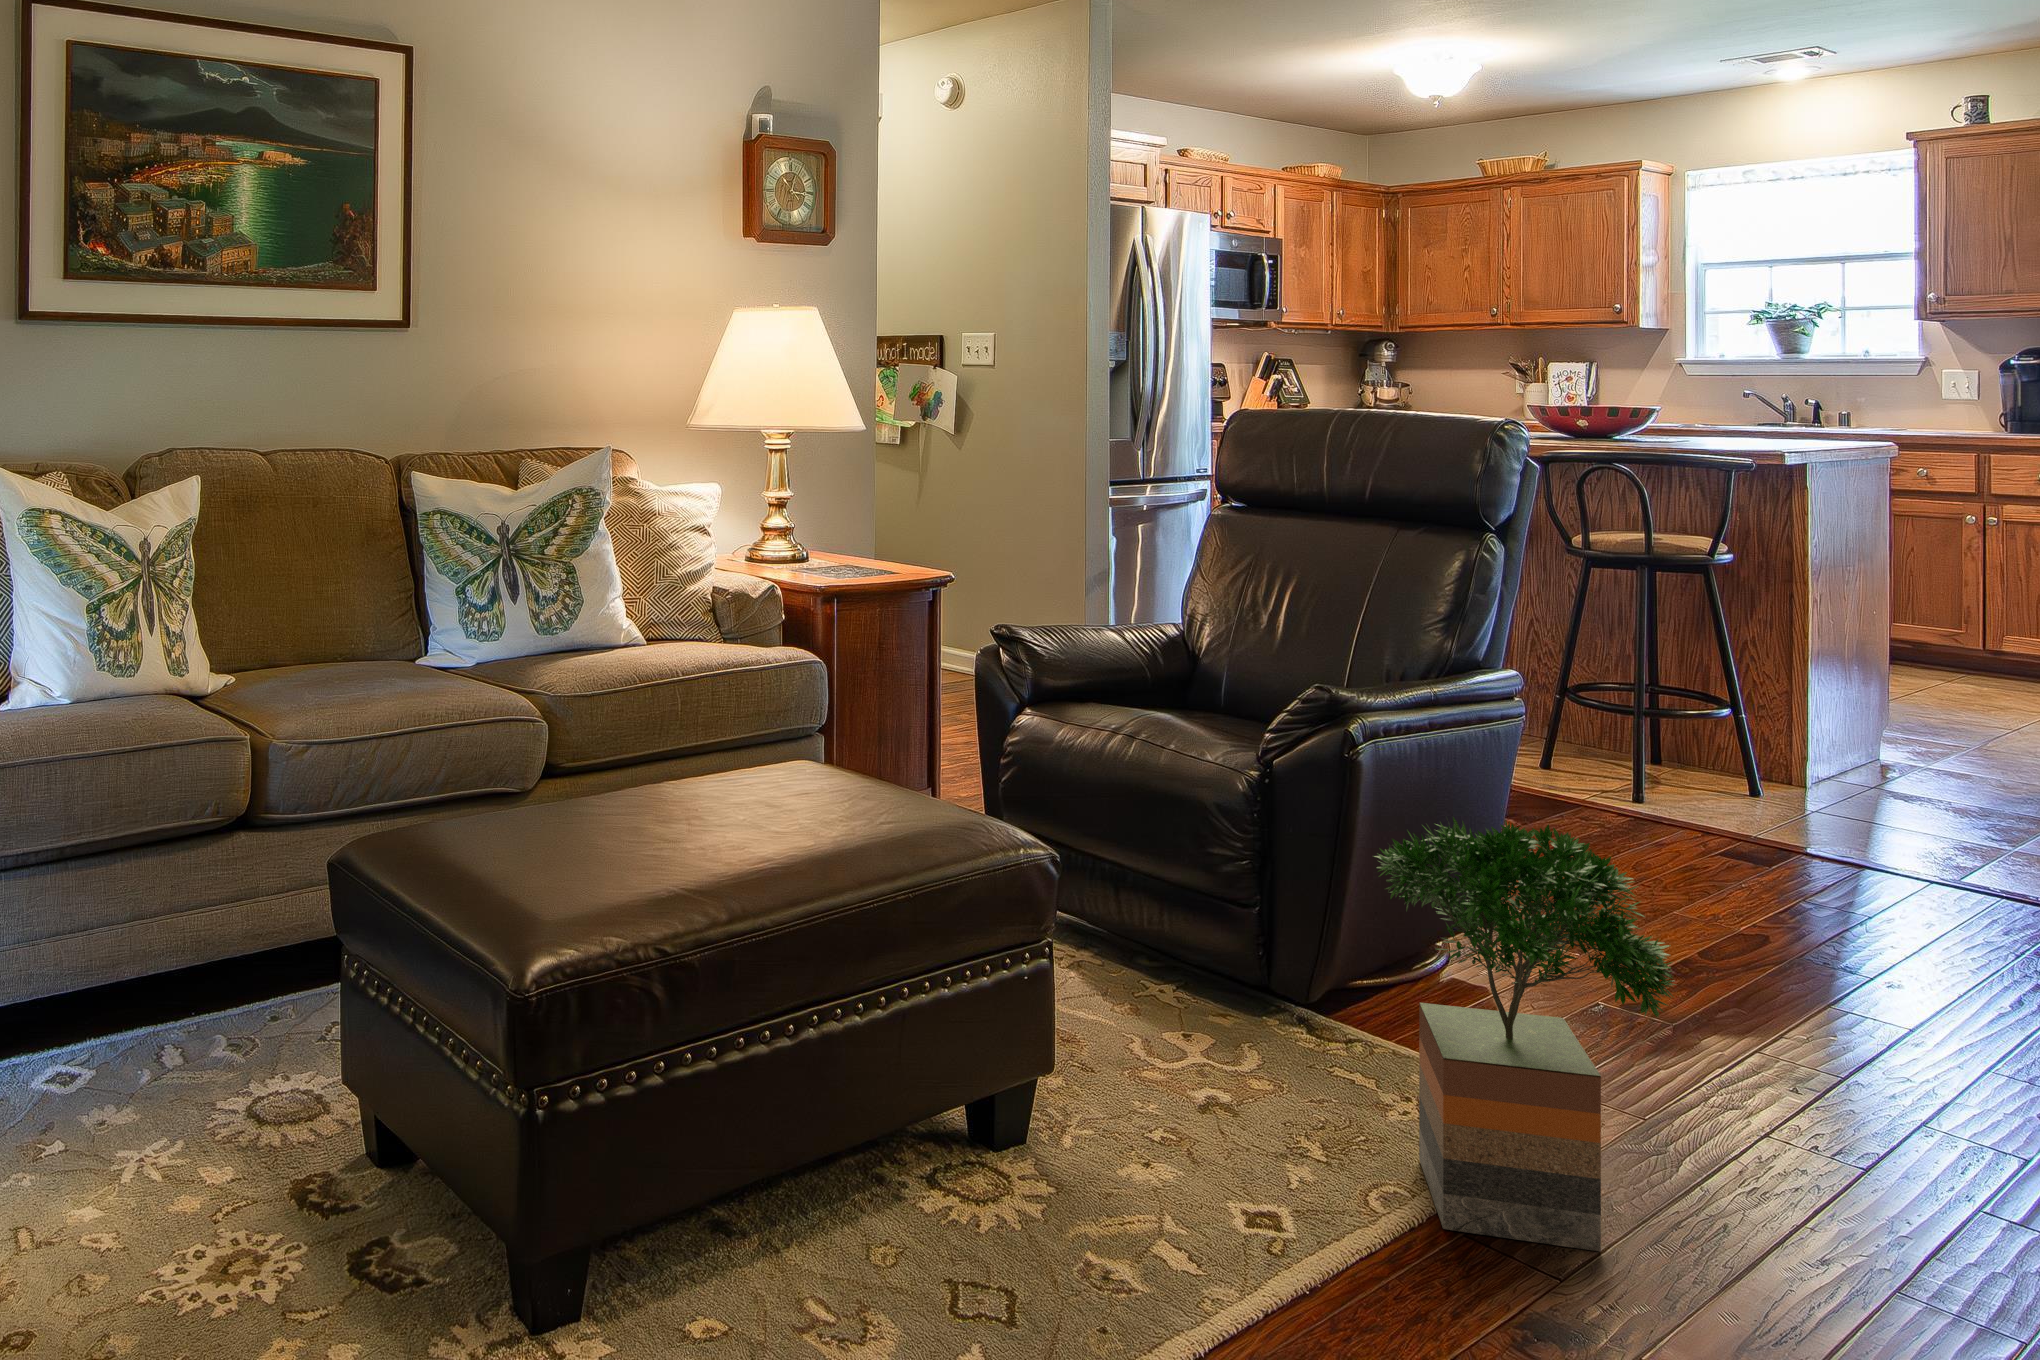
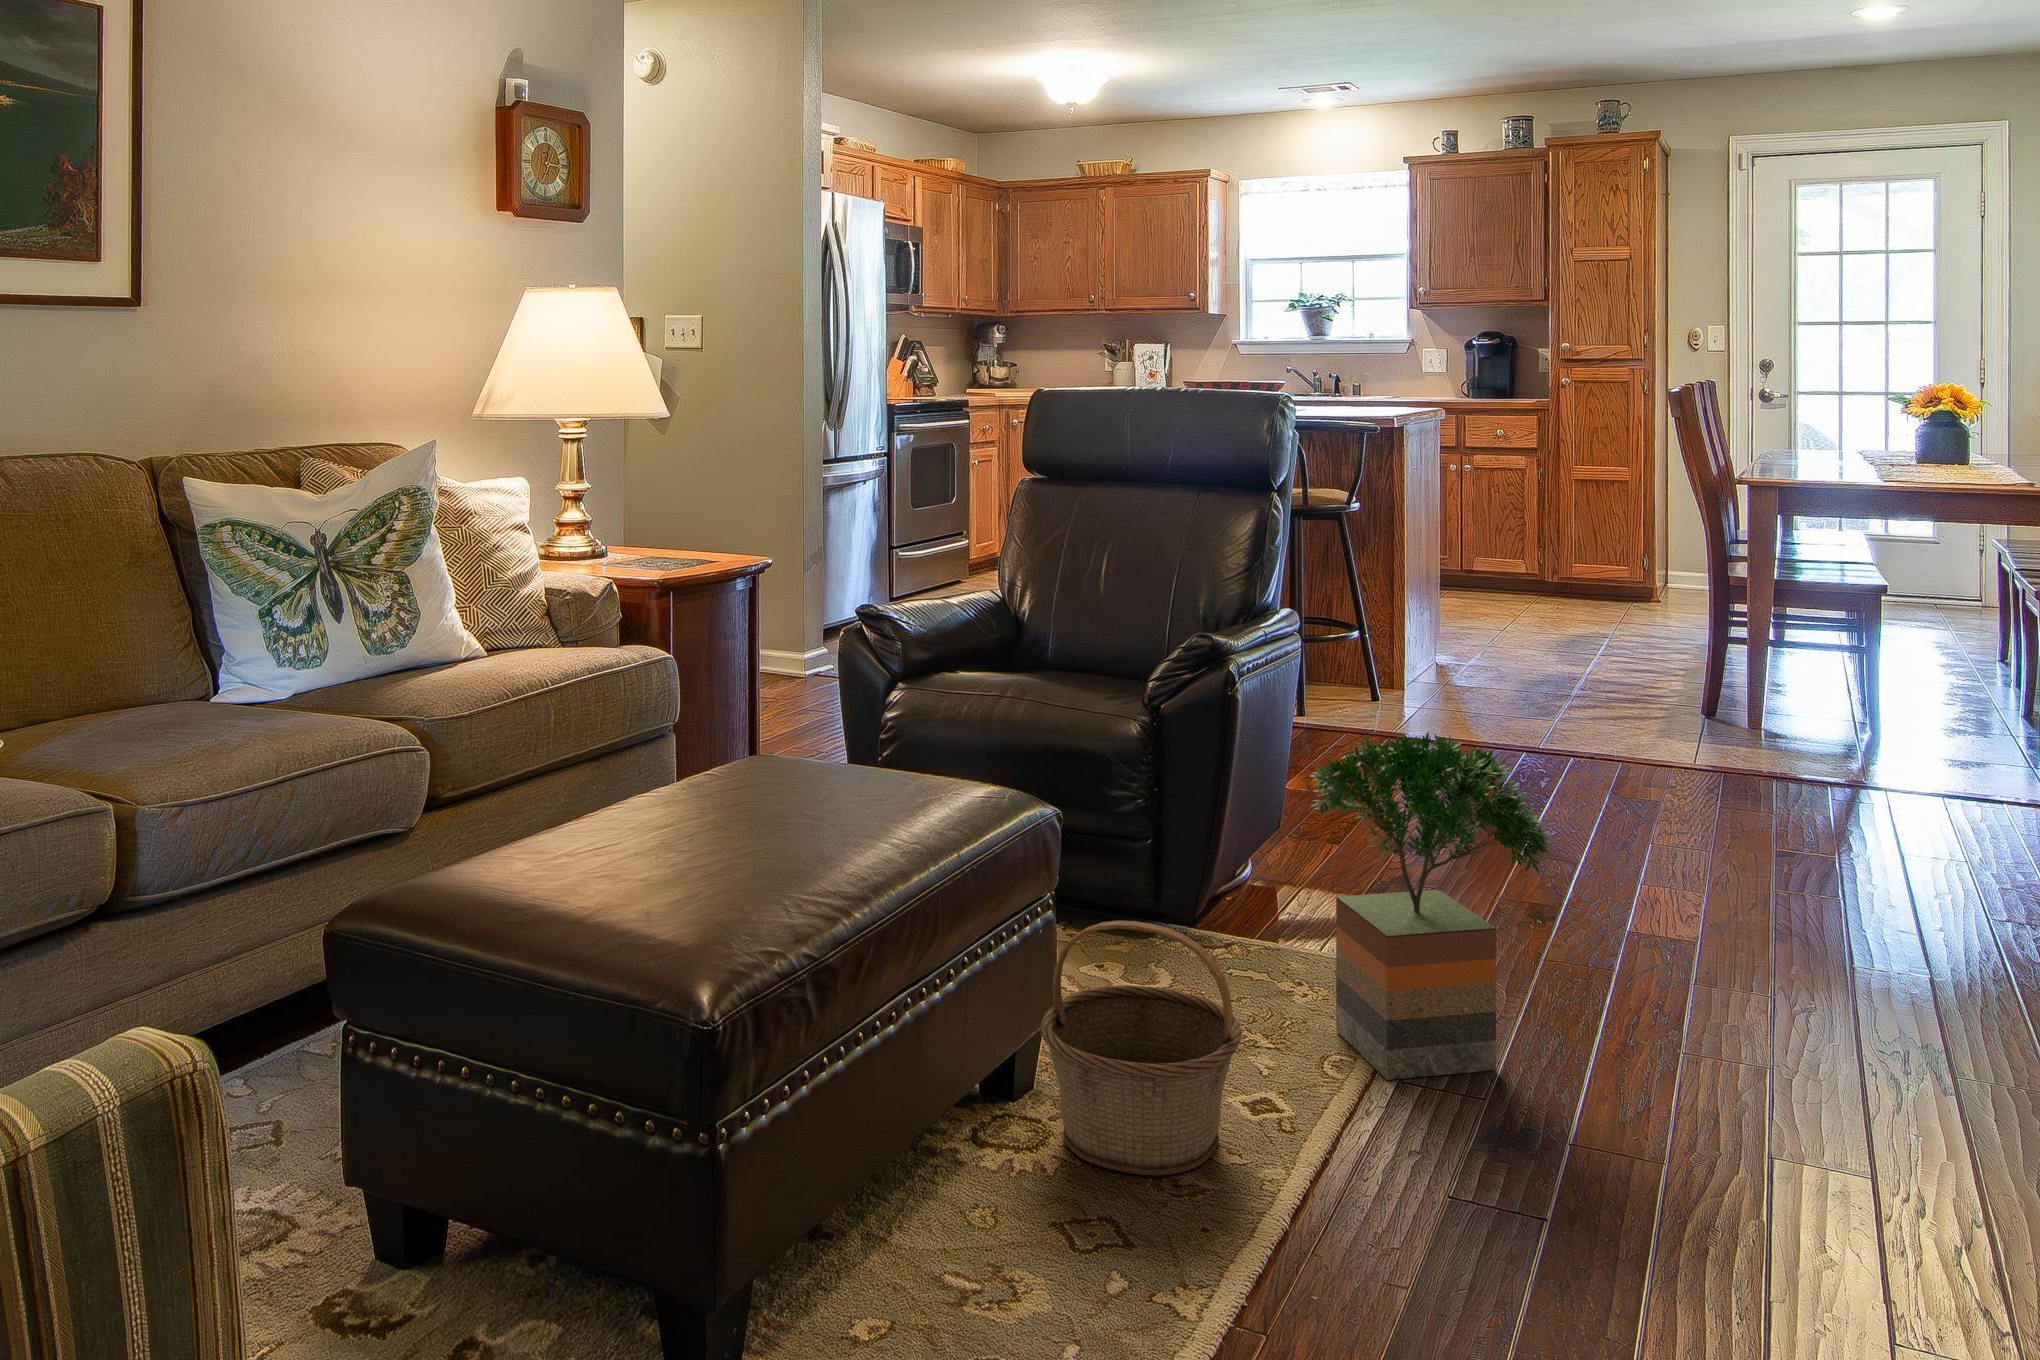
basket: none [993,979,1219,1268] -> present [1041,920,1242,1175]

